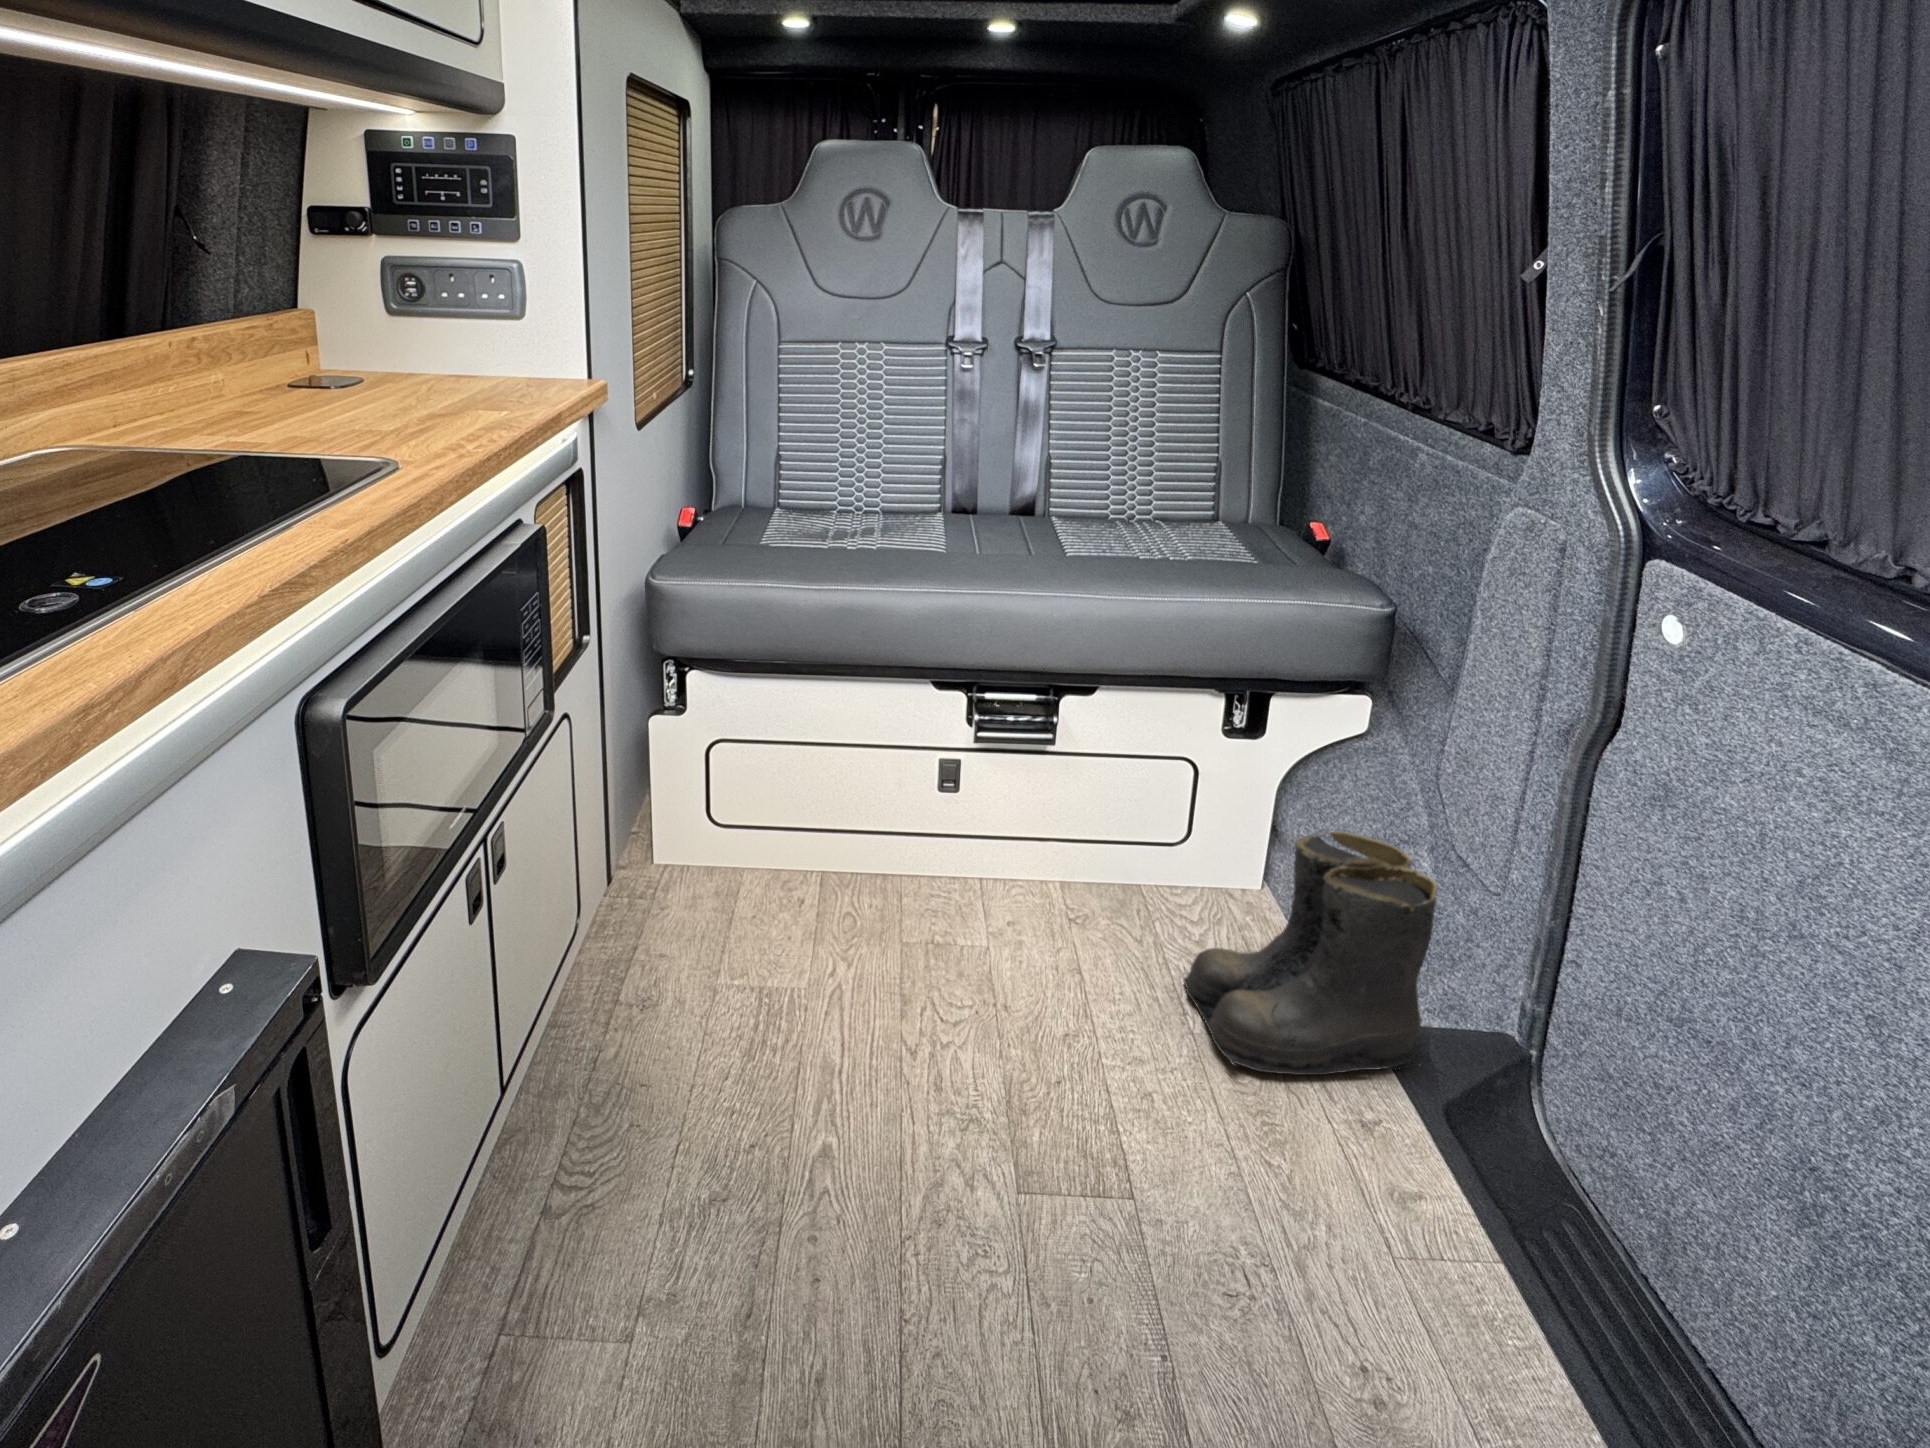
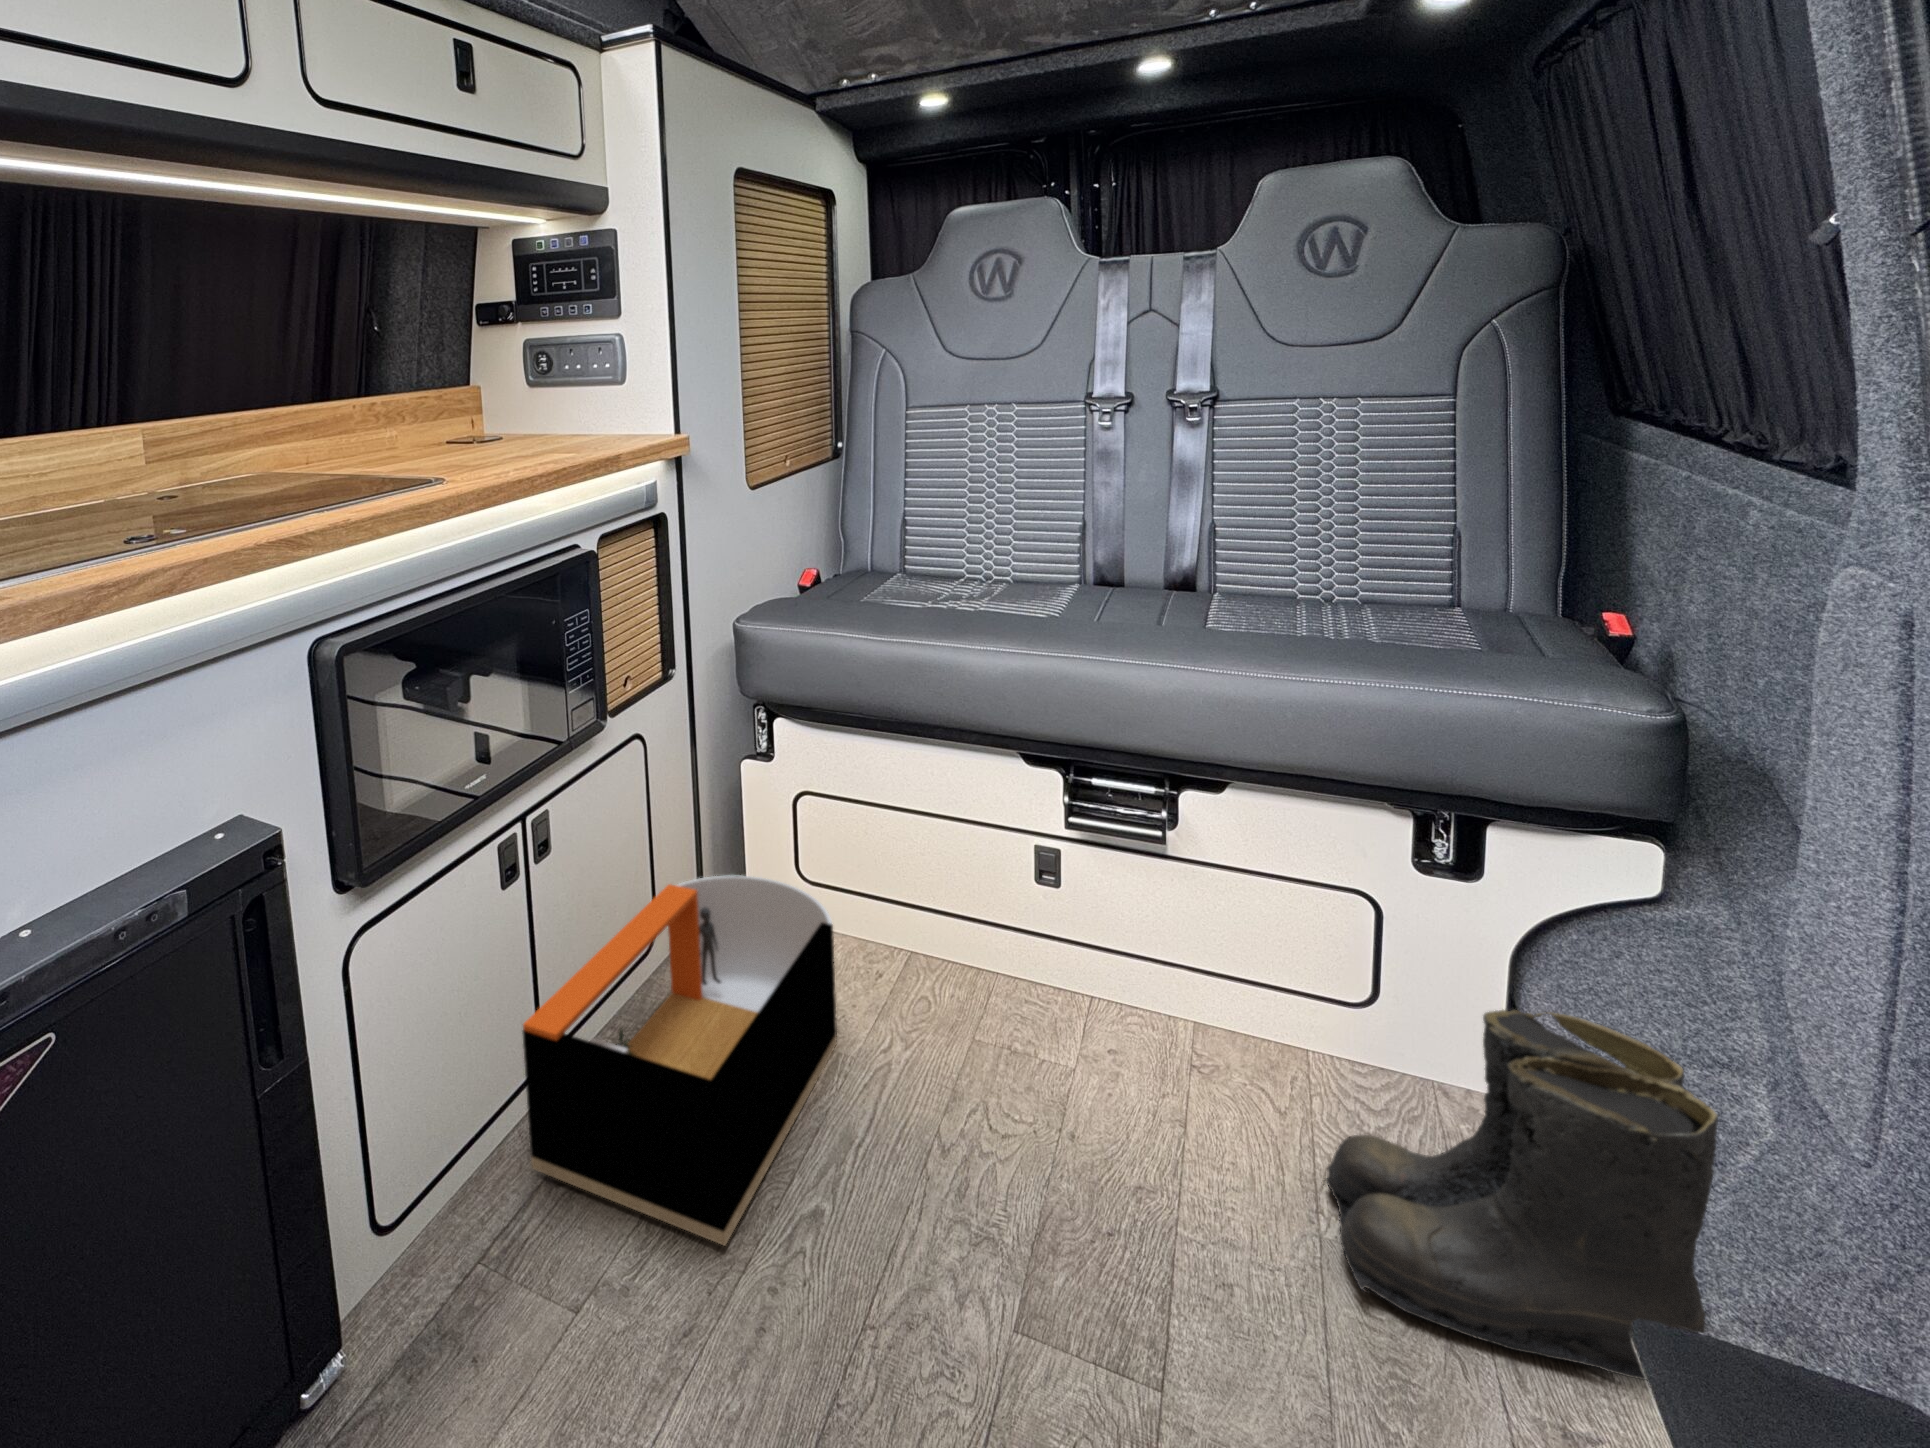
storage bin: none [519,839,784,1208] -> present [522,875,837,1245]

